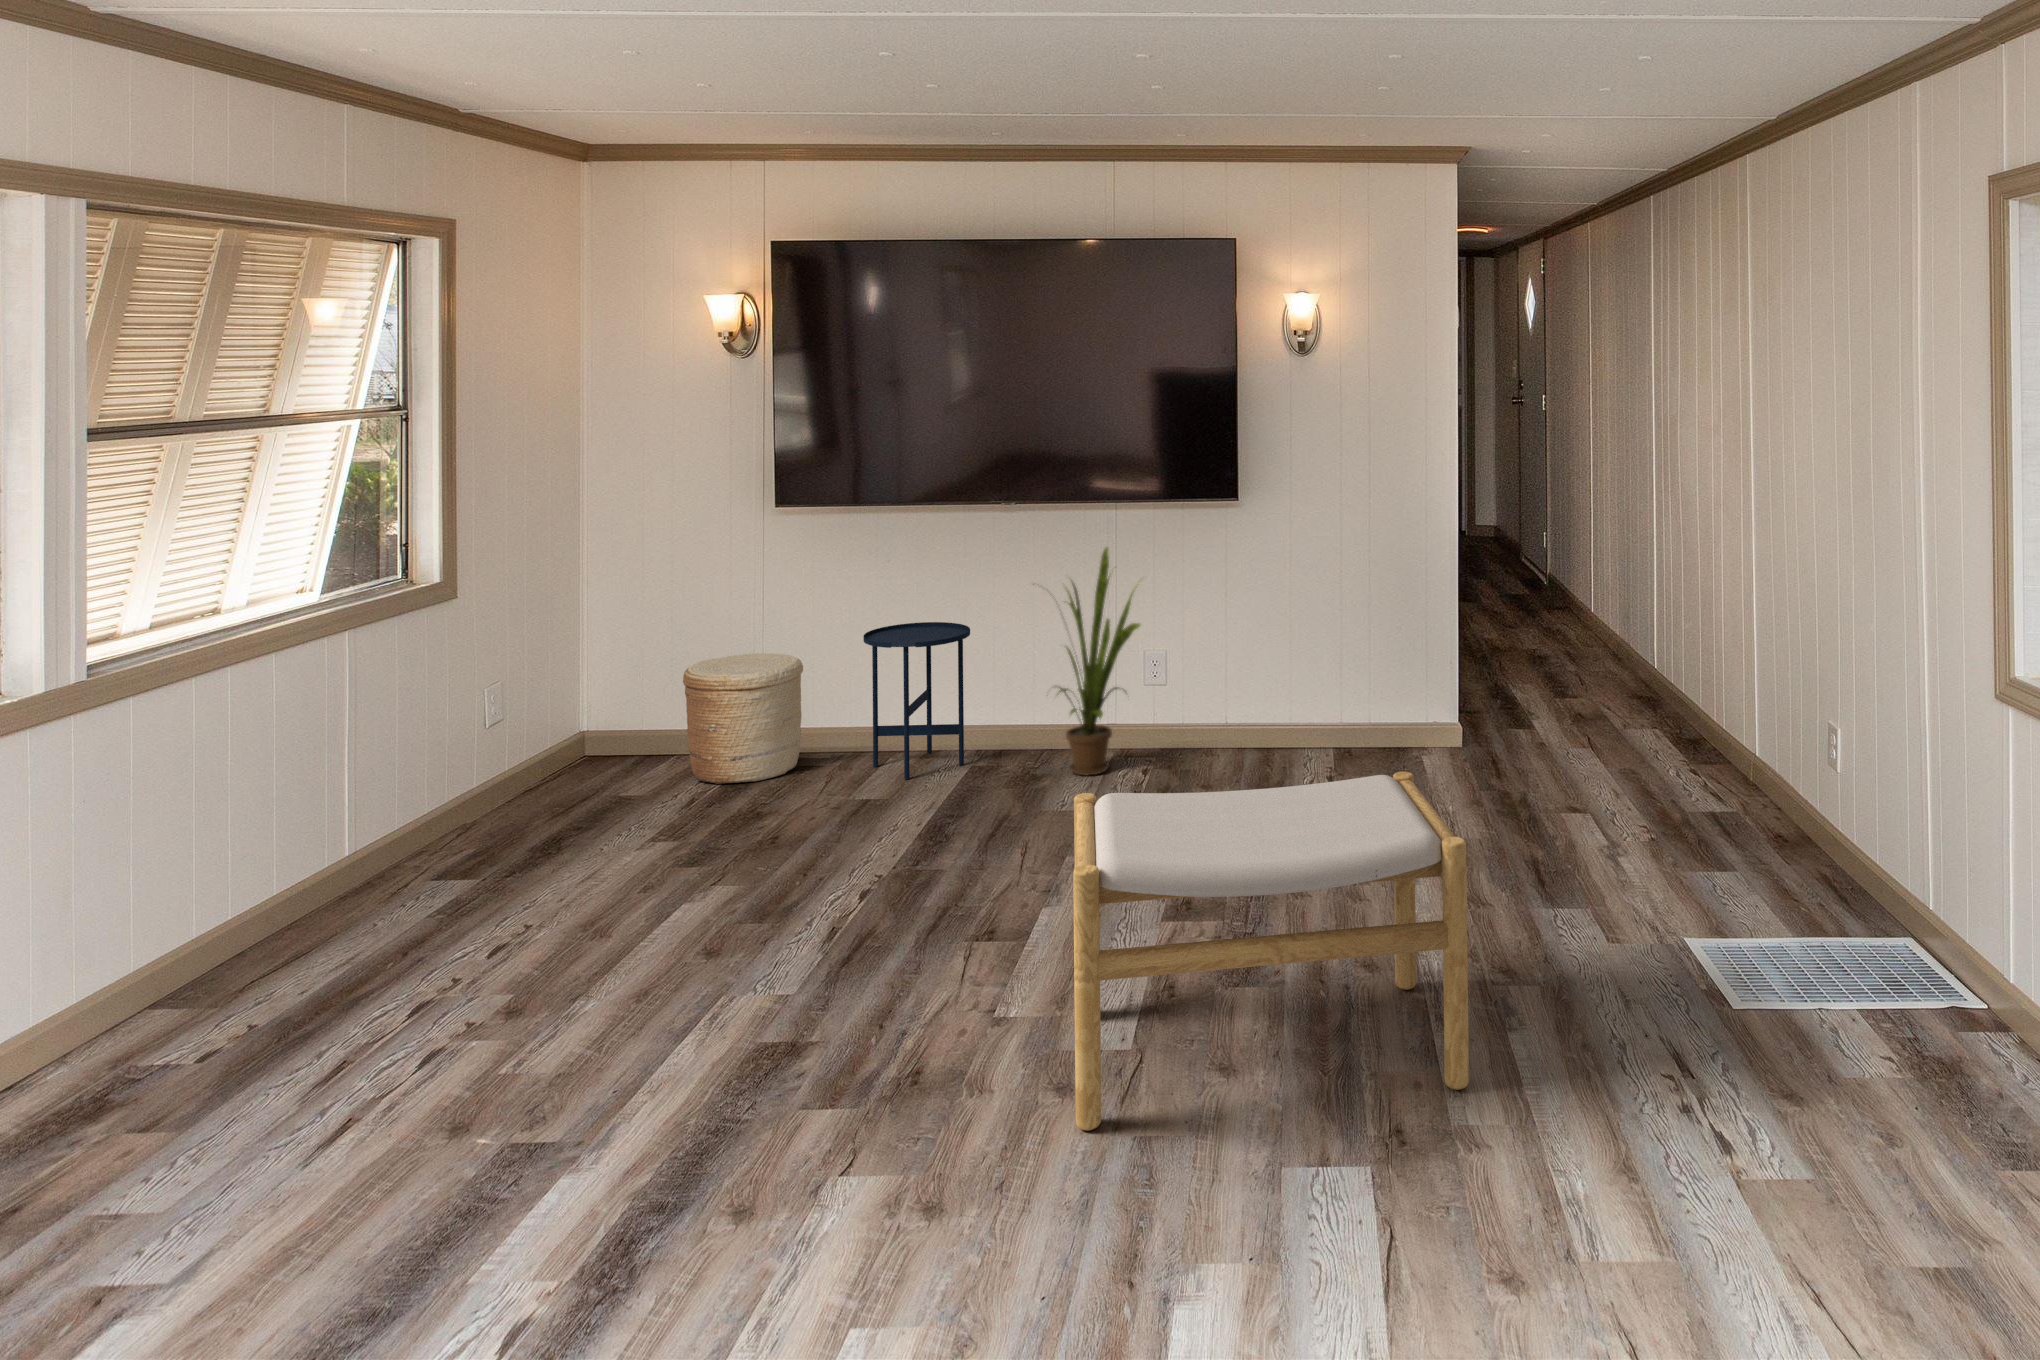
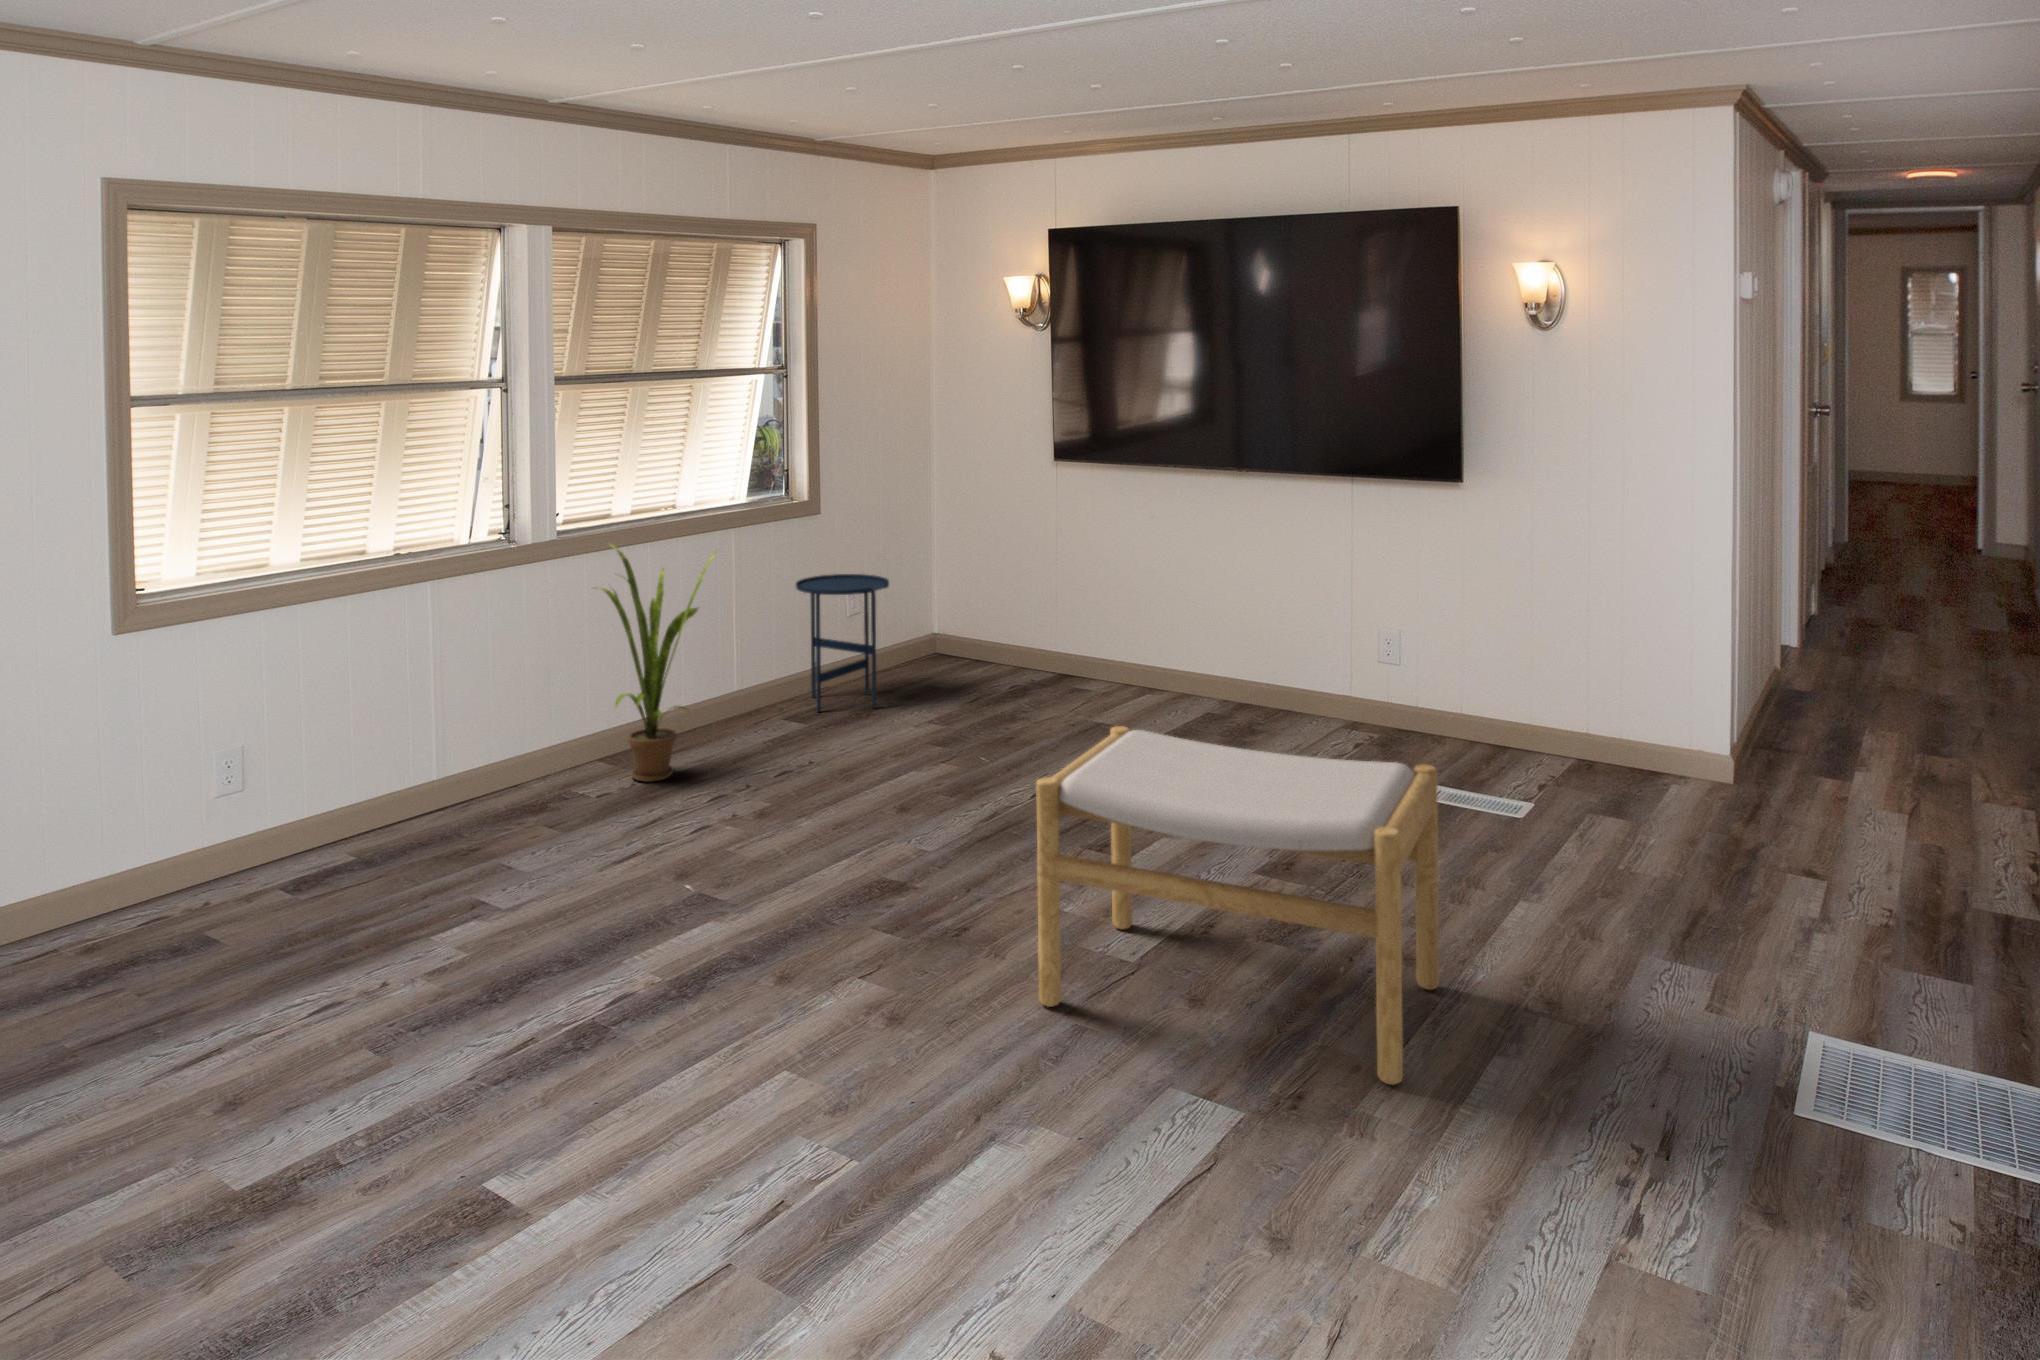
house plant: present [1033,548,1140,775] -> present [601,545,716,782]
side table: present [863,622,970,779] -> present [796,574,889,712]
woven basket: present [683,653,803,784] -> none [986,584,1080,691]

